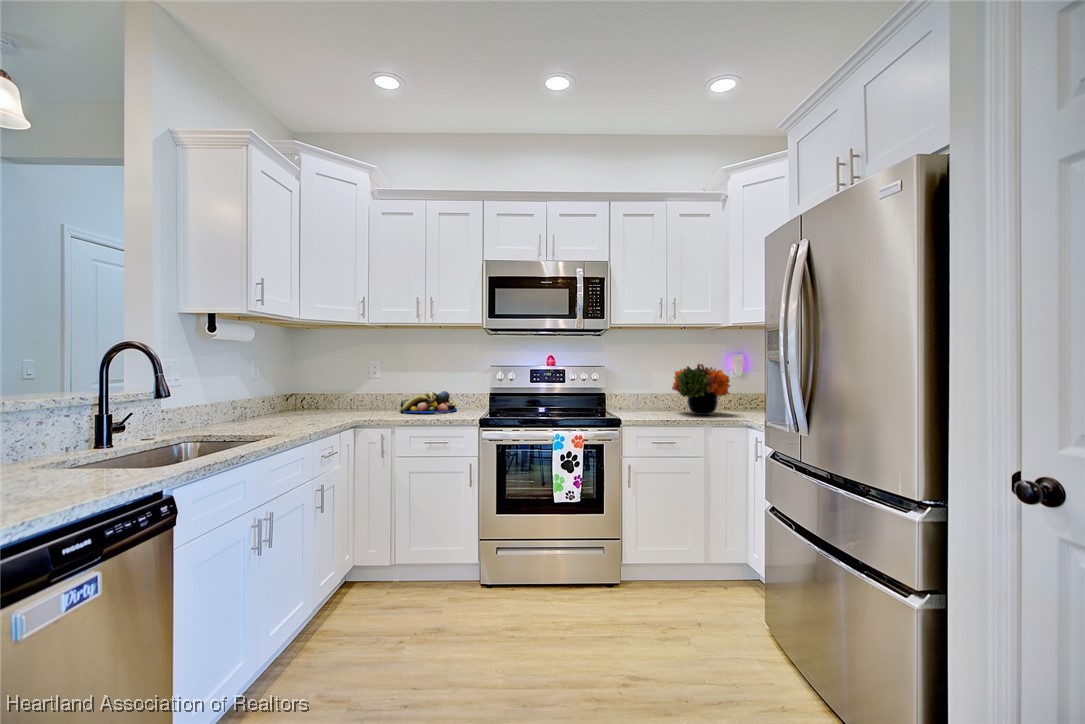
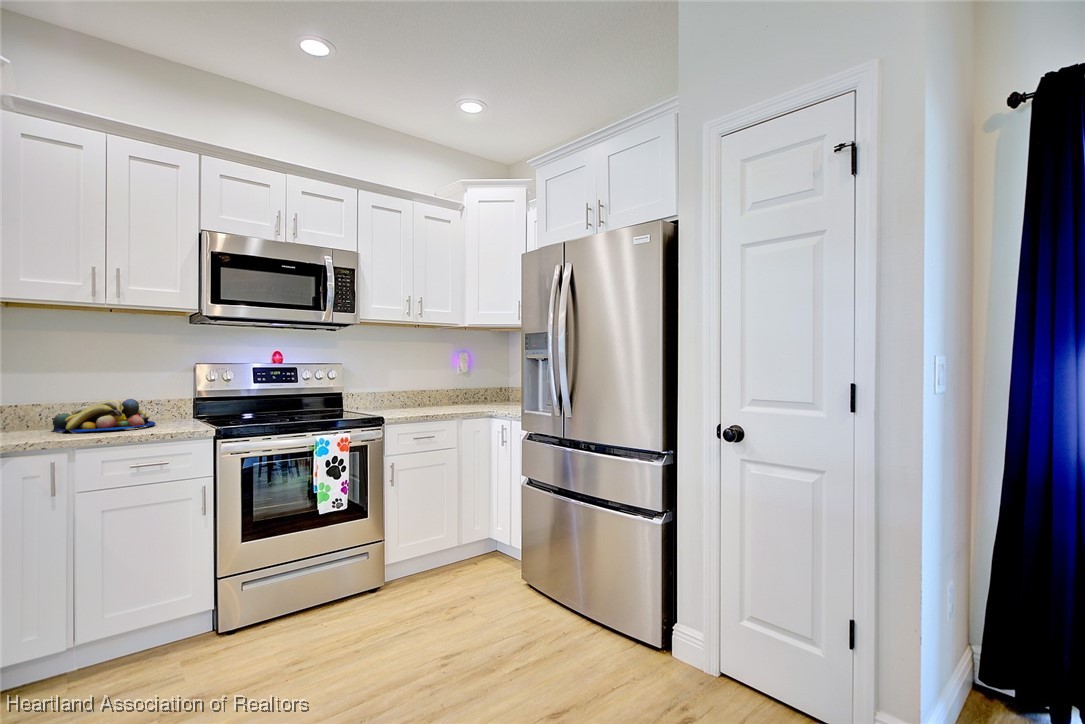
flower arrangement: present [672,364,730,415] -> none [417,361,471,409]

